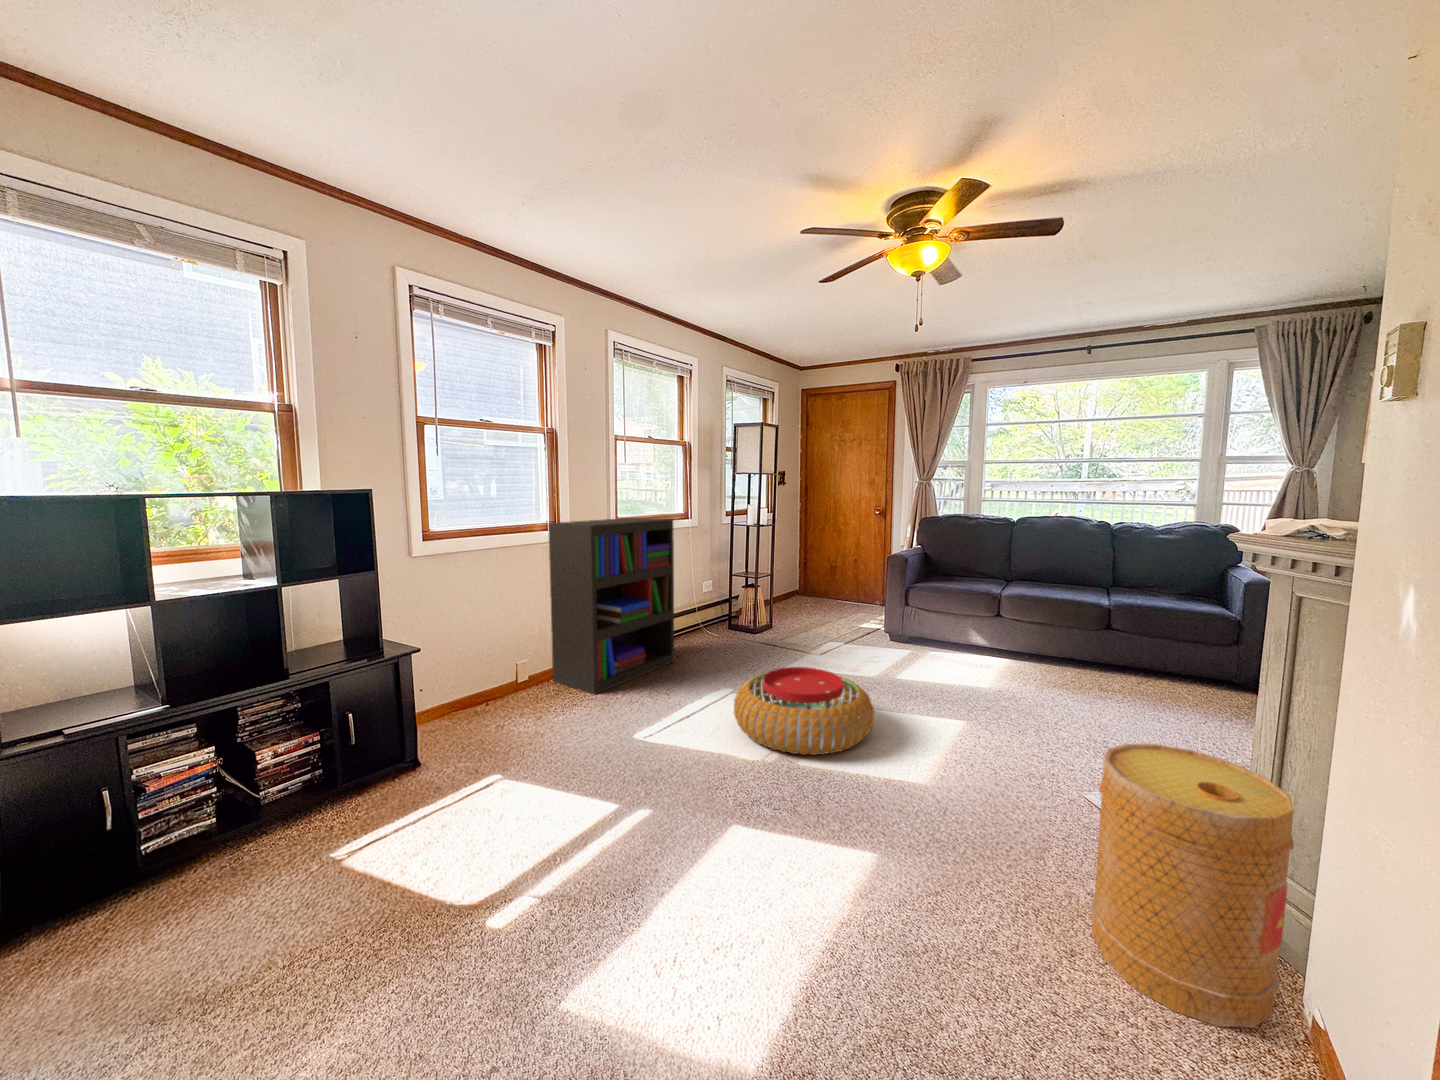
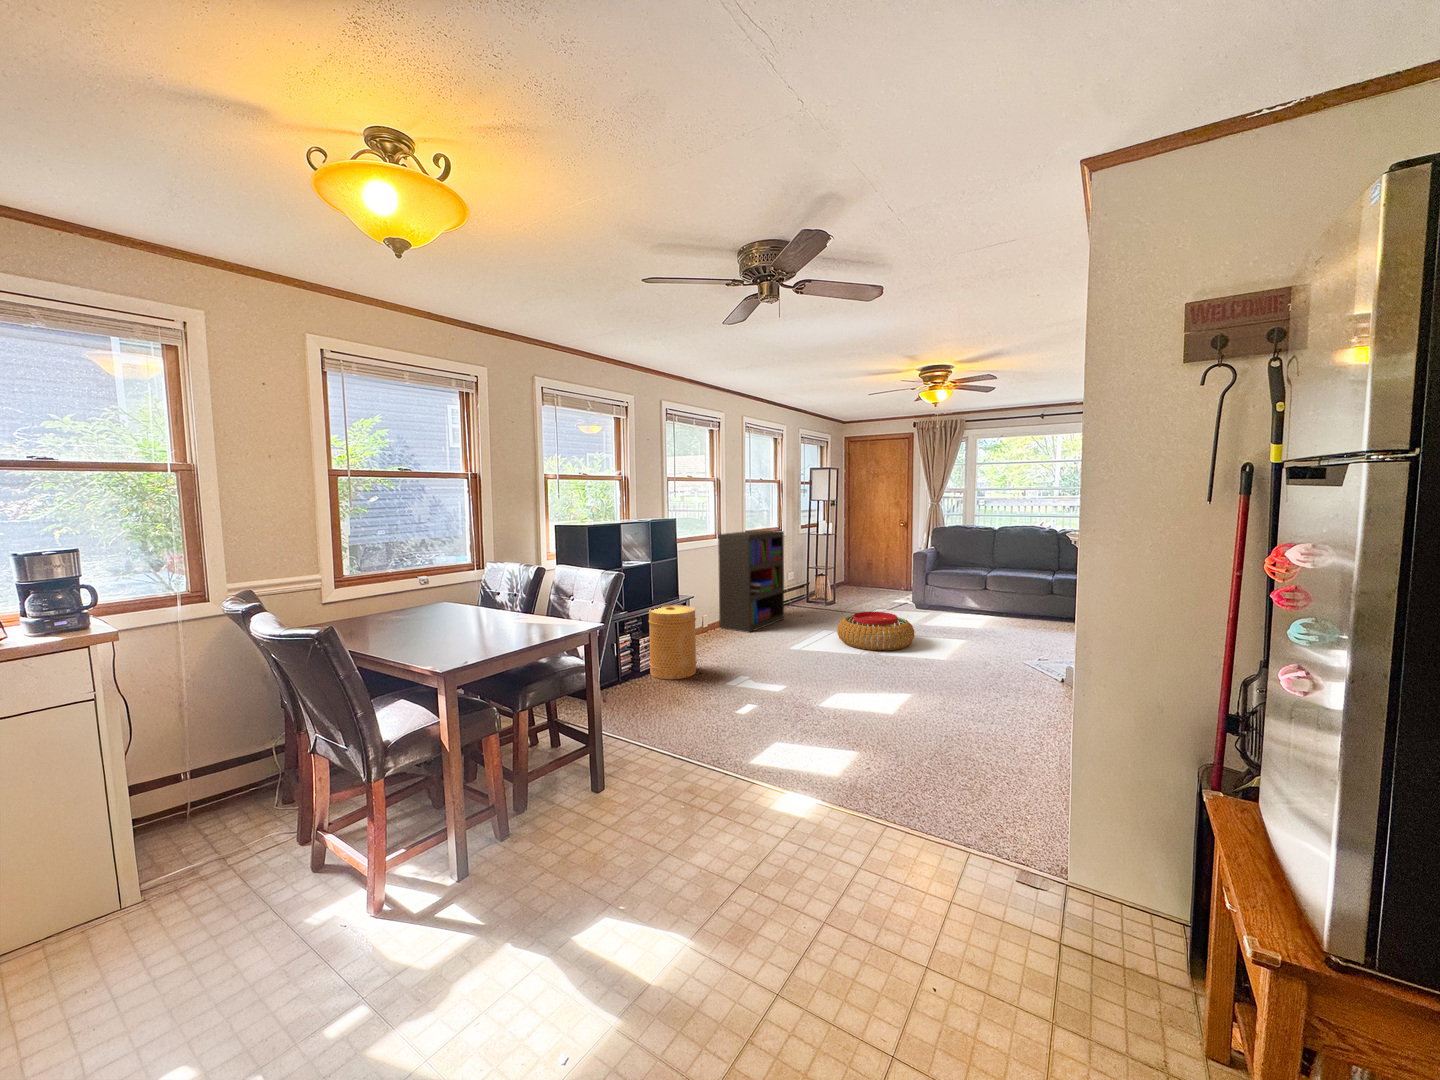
basket: present [1091,744,1294,1028] -> present [648,605,697,679]

